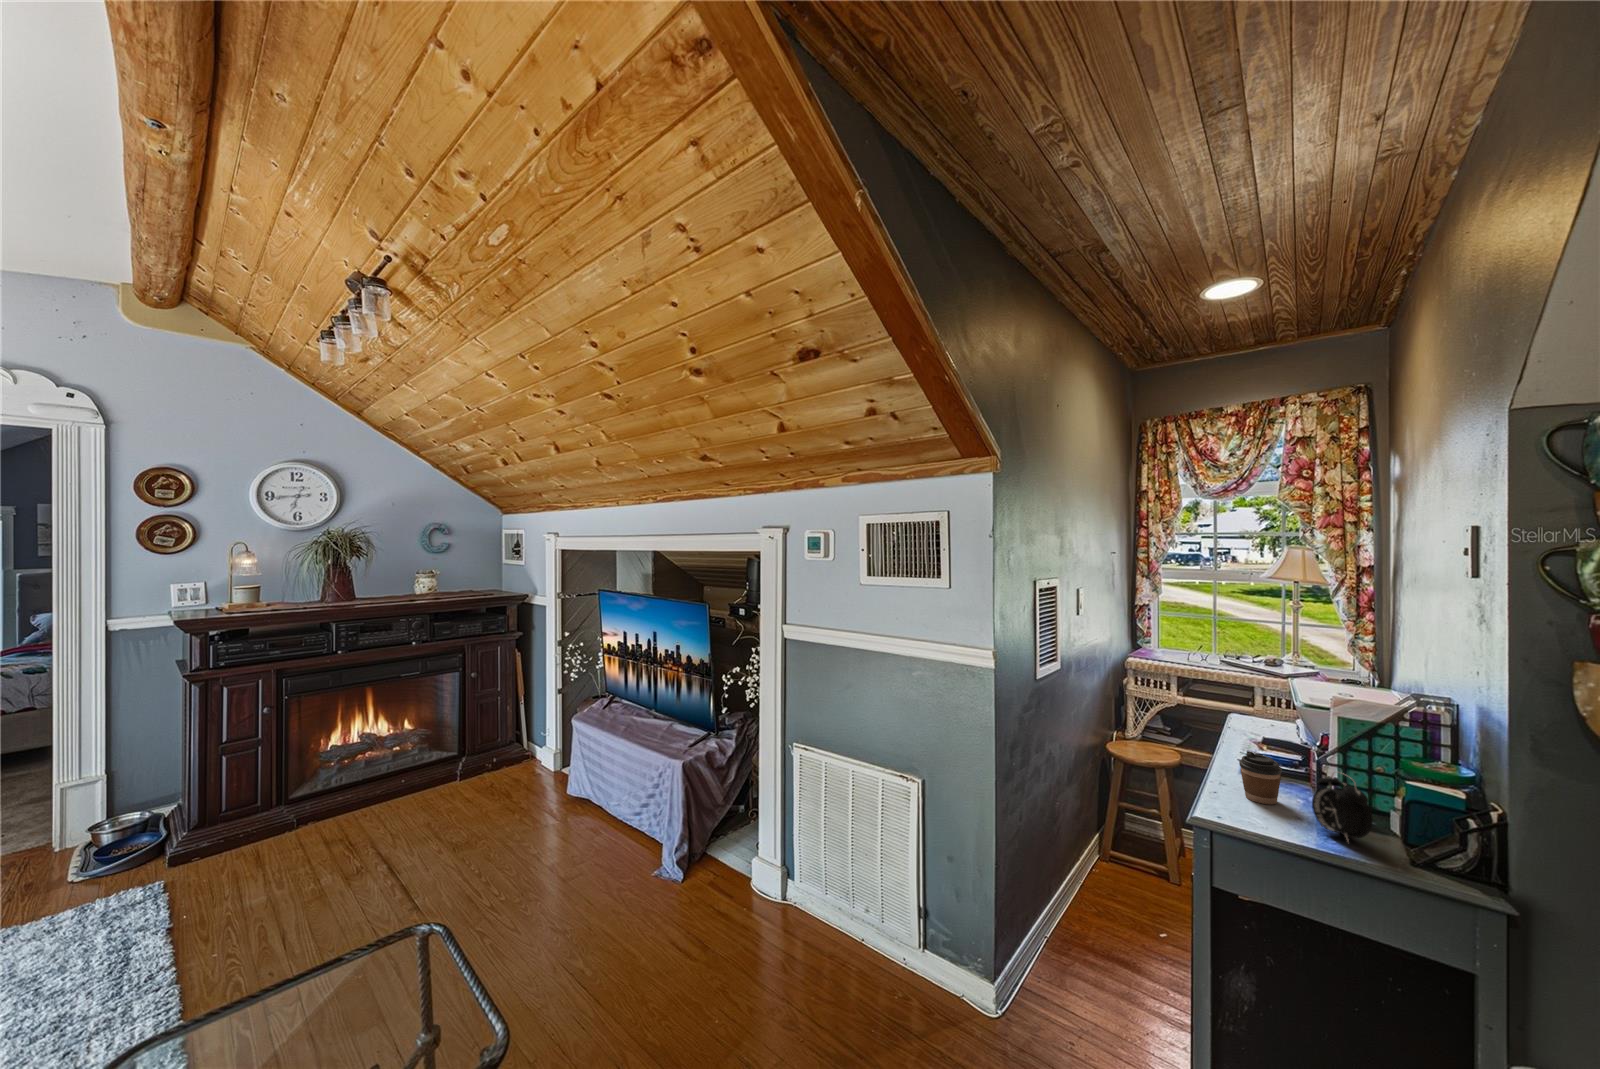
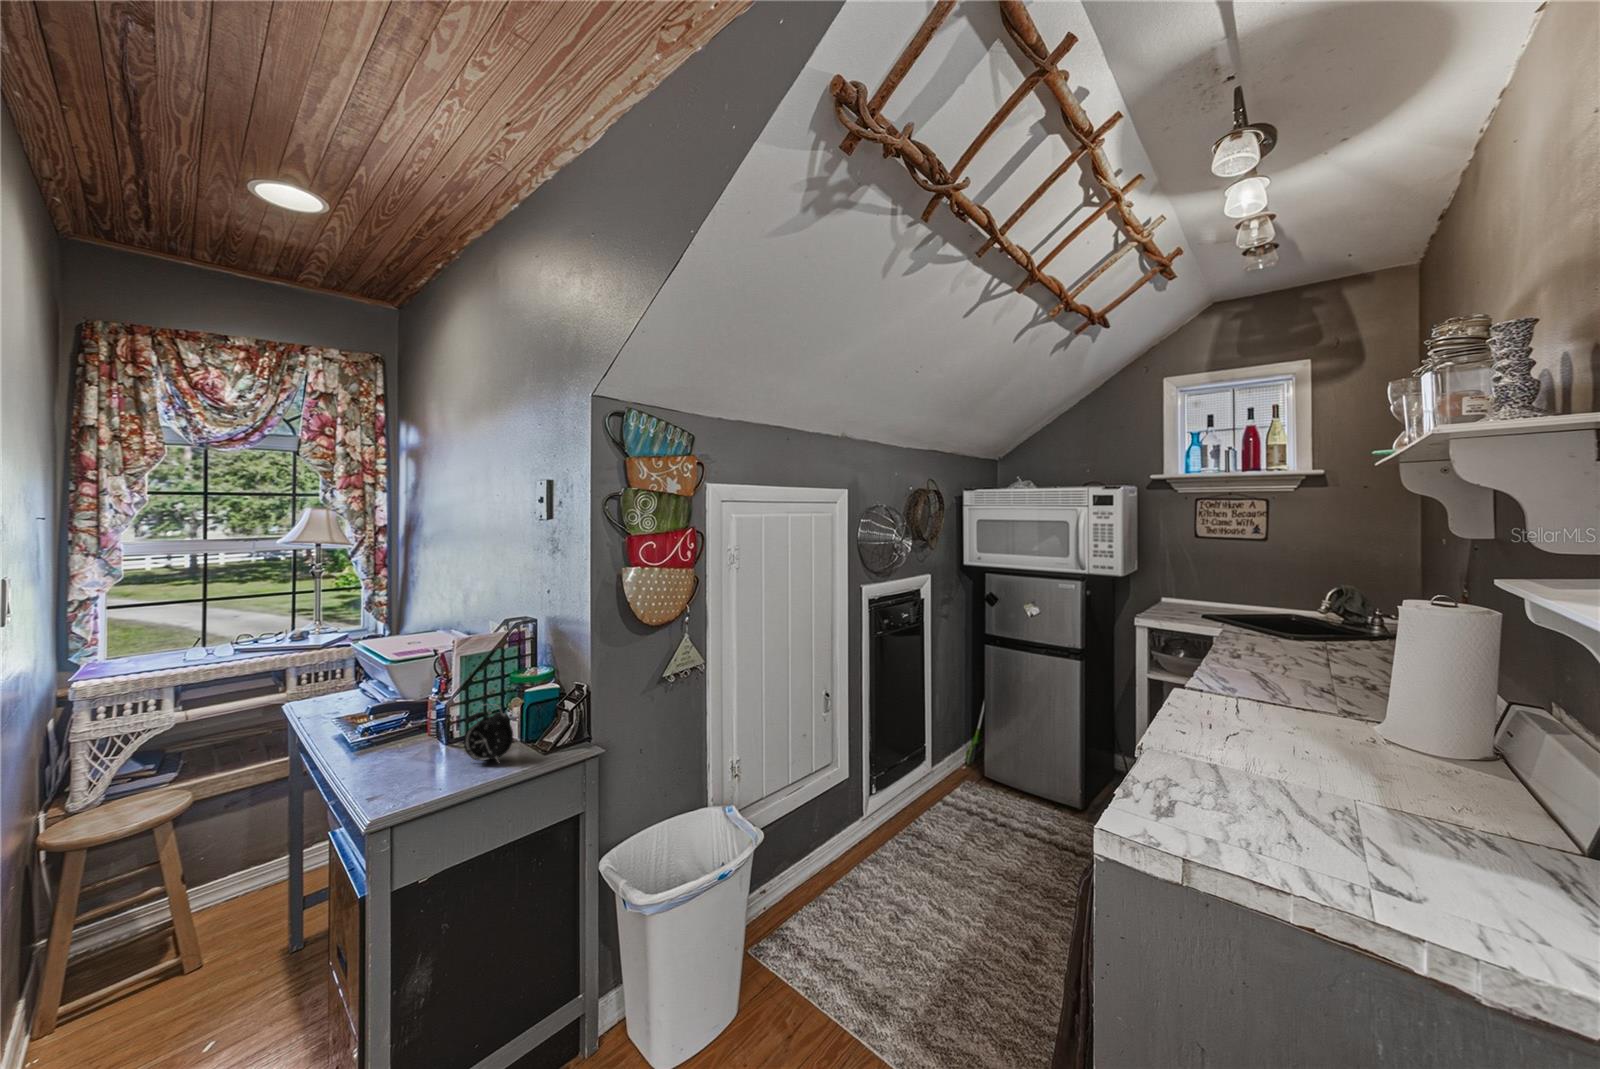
coffee cup: present [1239,751,1282,805] -> none [382,720,425,773]

